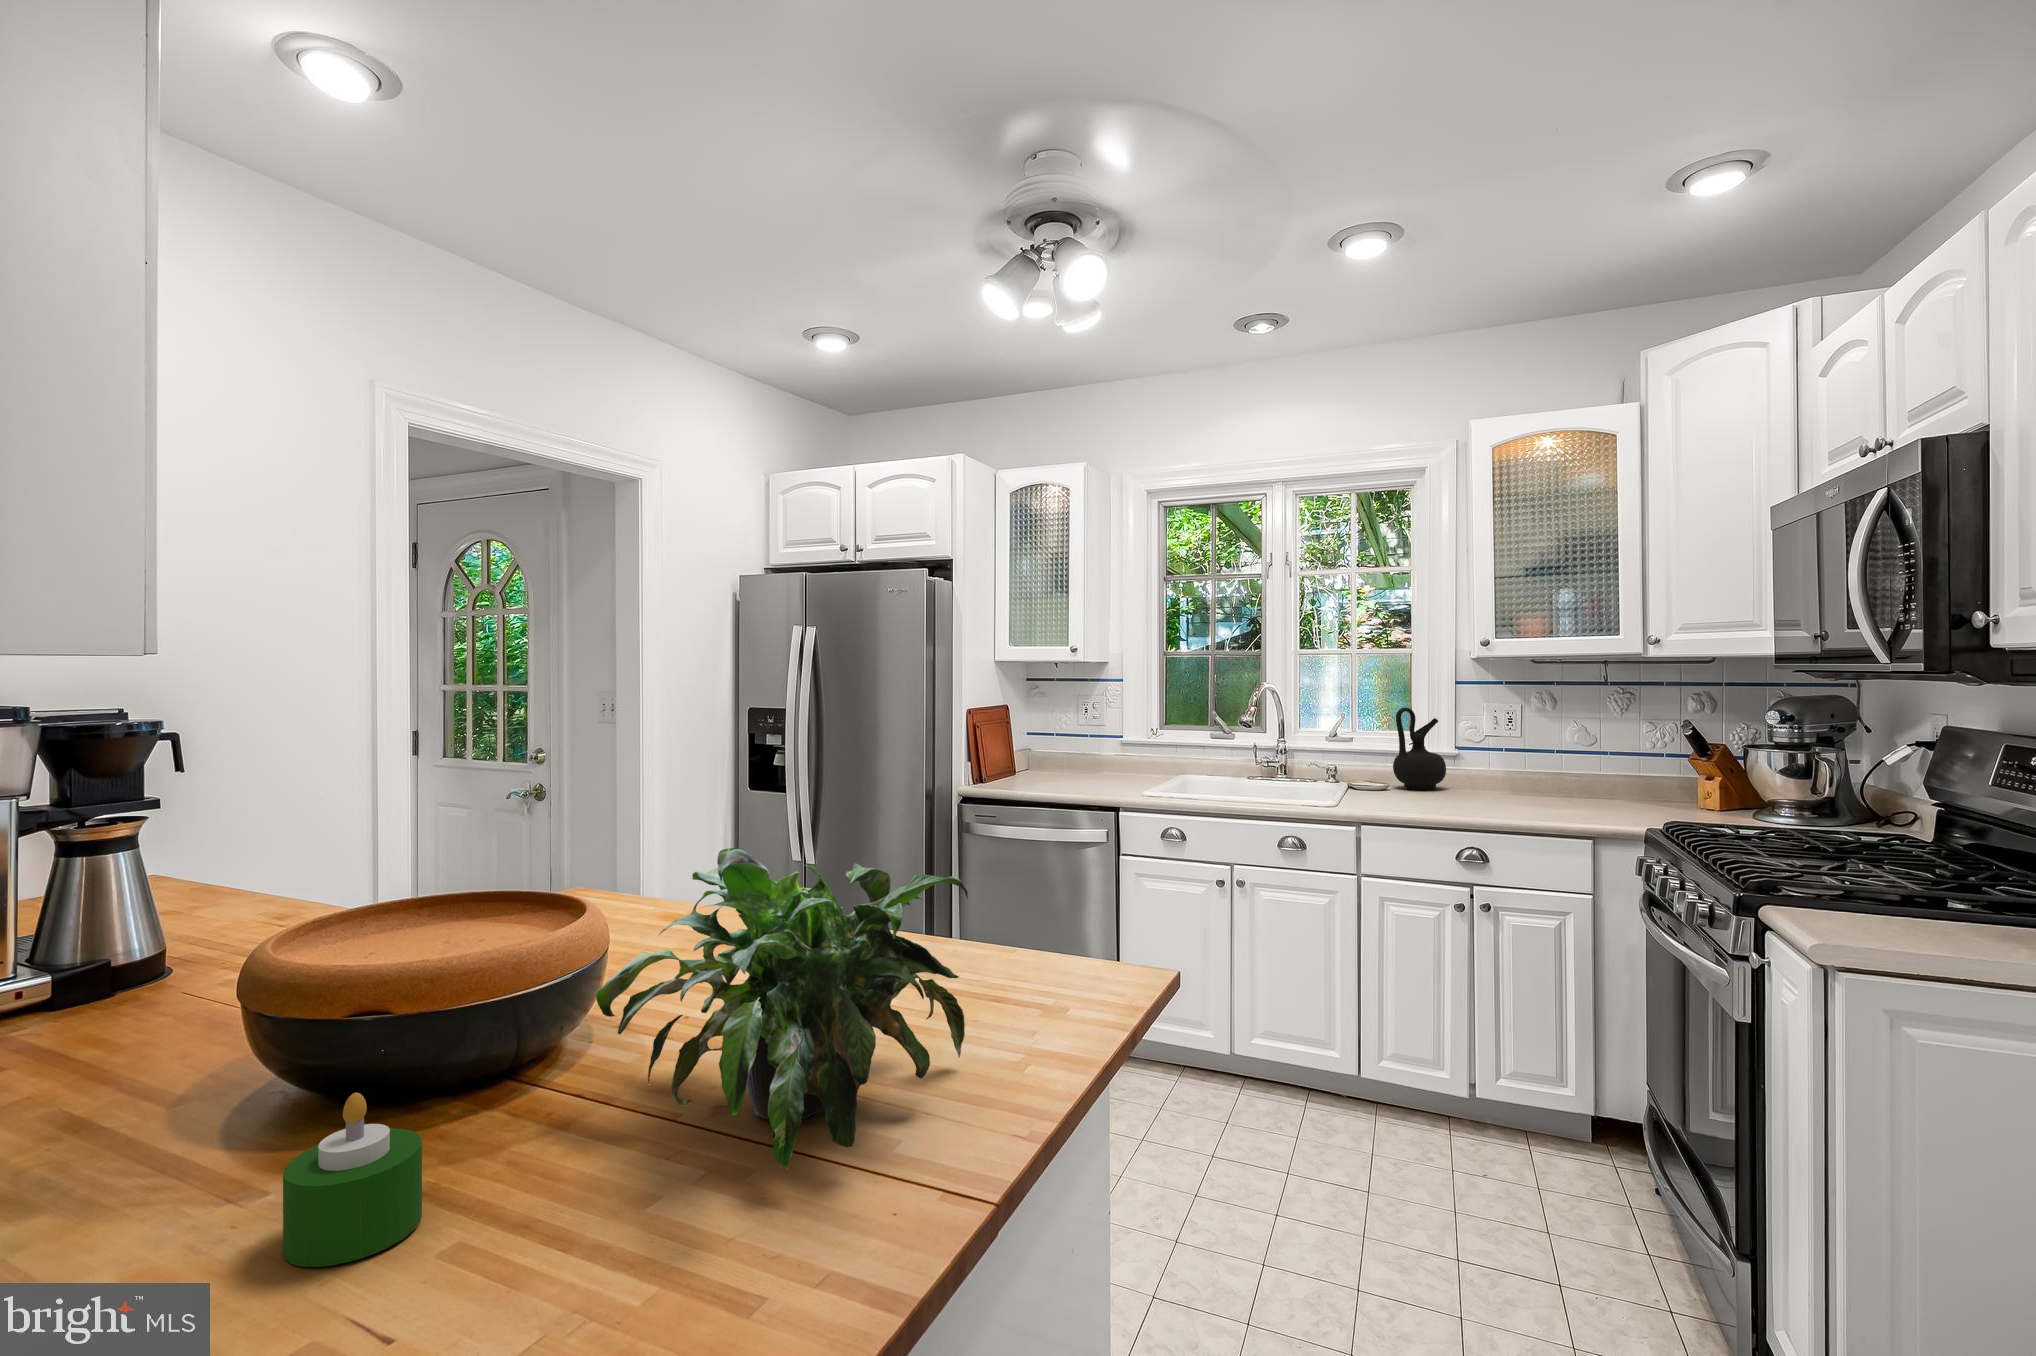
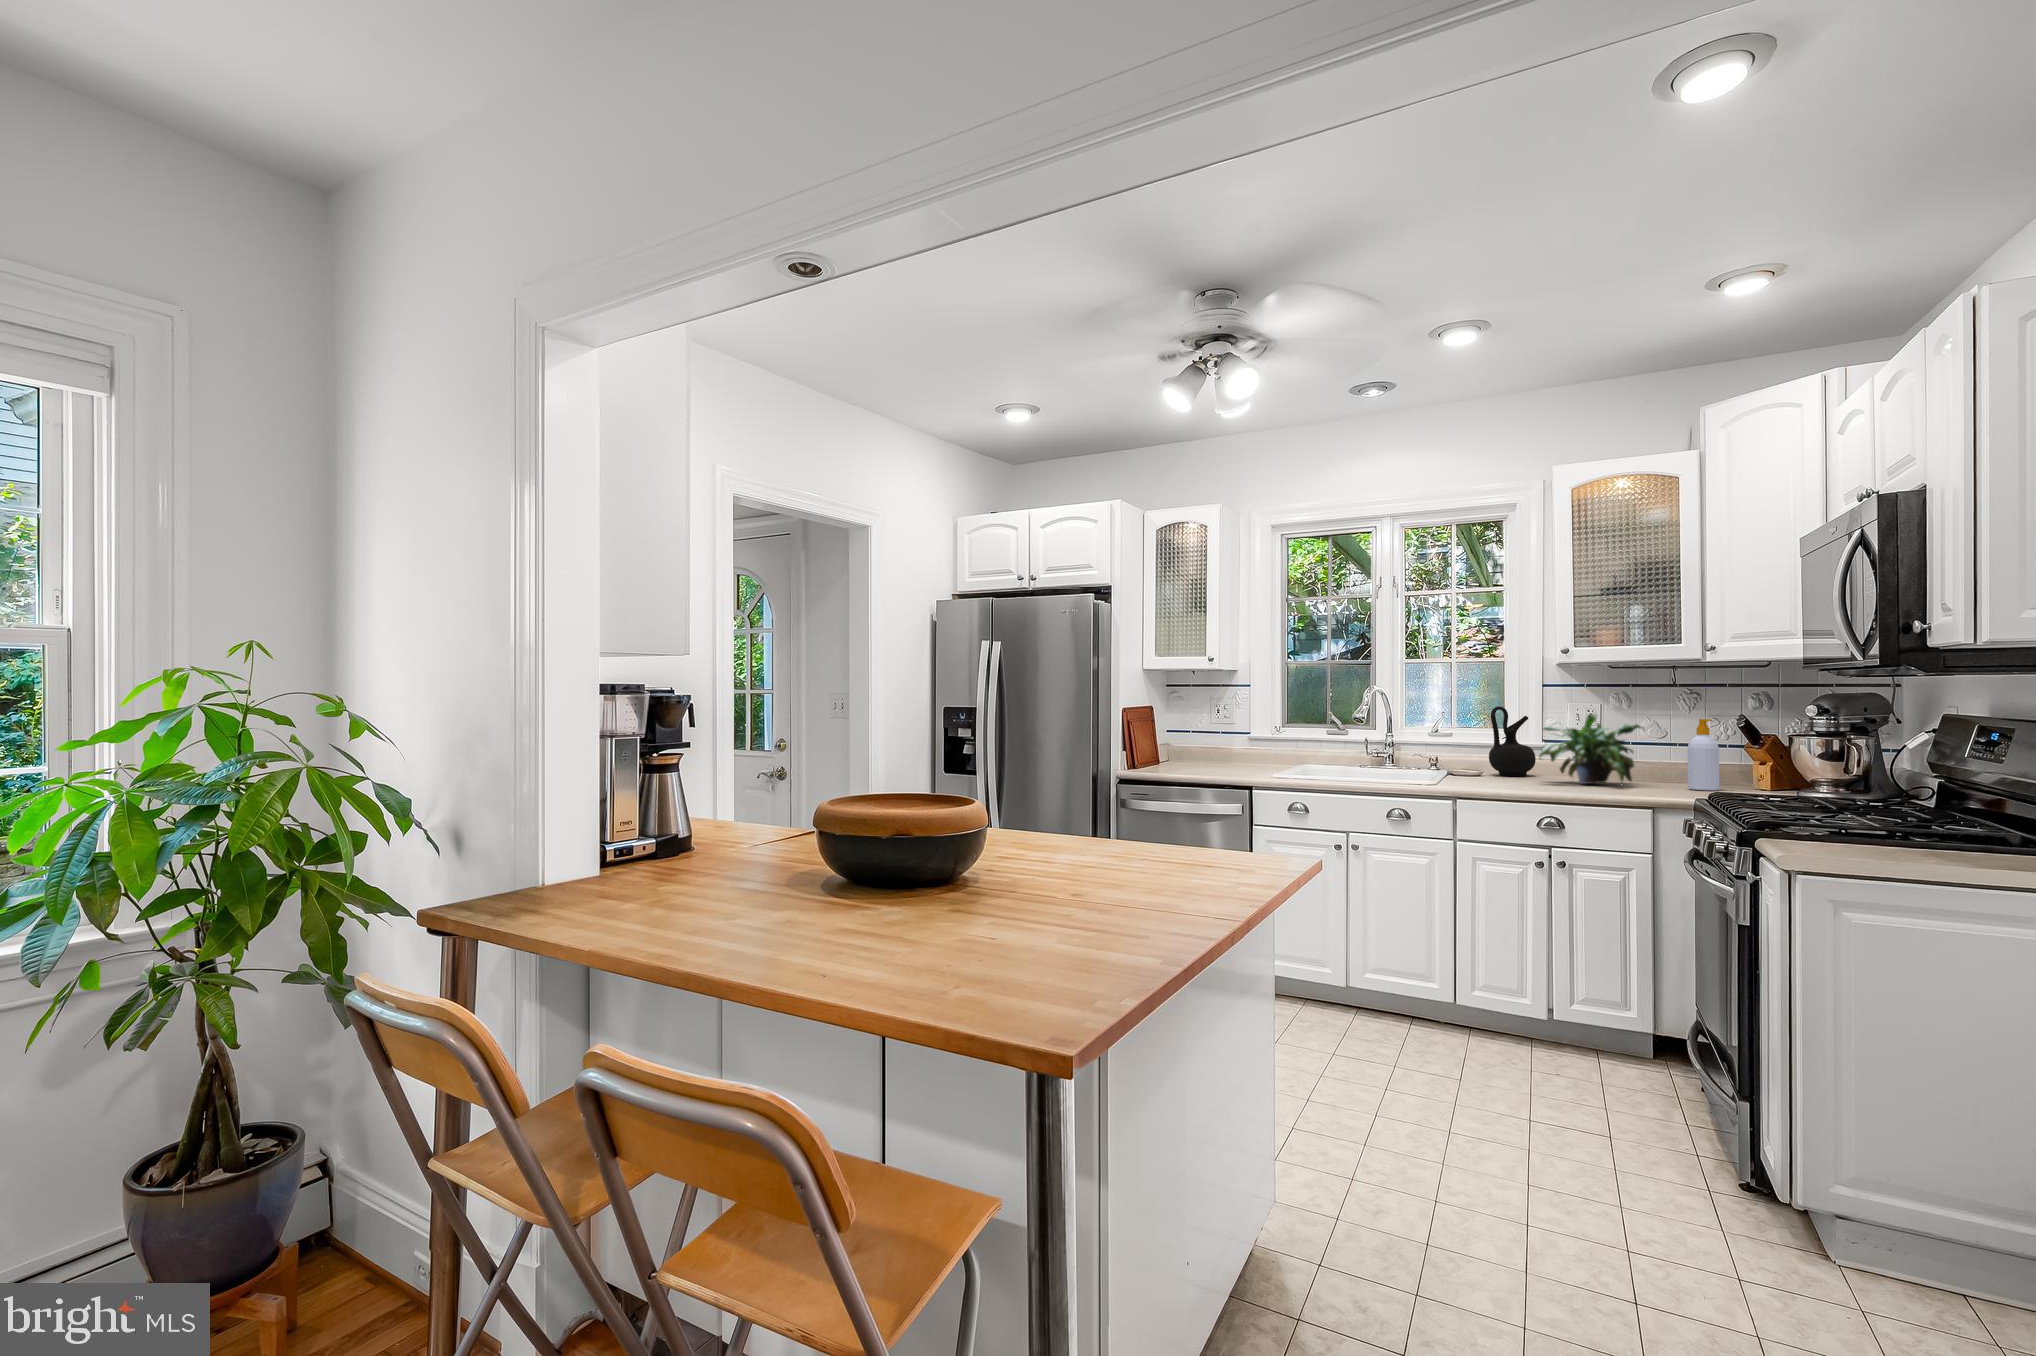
soap bottle: none [1628,727,1664,813] -> present [1688,719,1719,791]
potted plant: present [596,848,968,1170] -> present [1539,713,1644,784]
candle: present [283,1093,422,1267] -> none [913,841,967,911]

